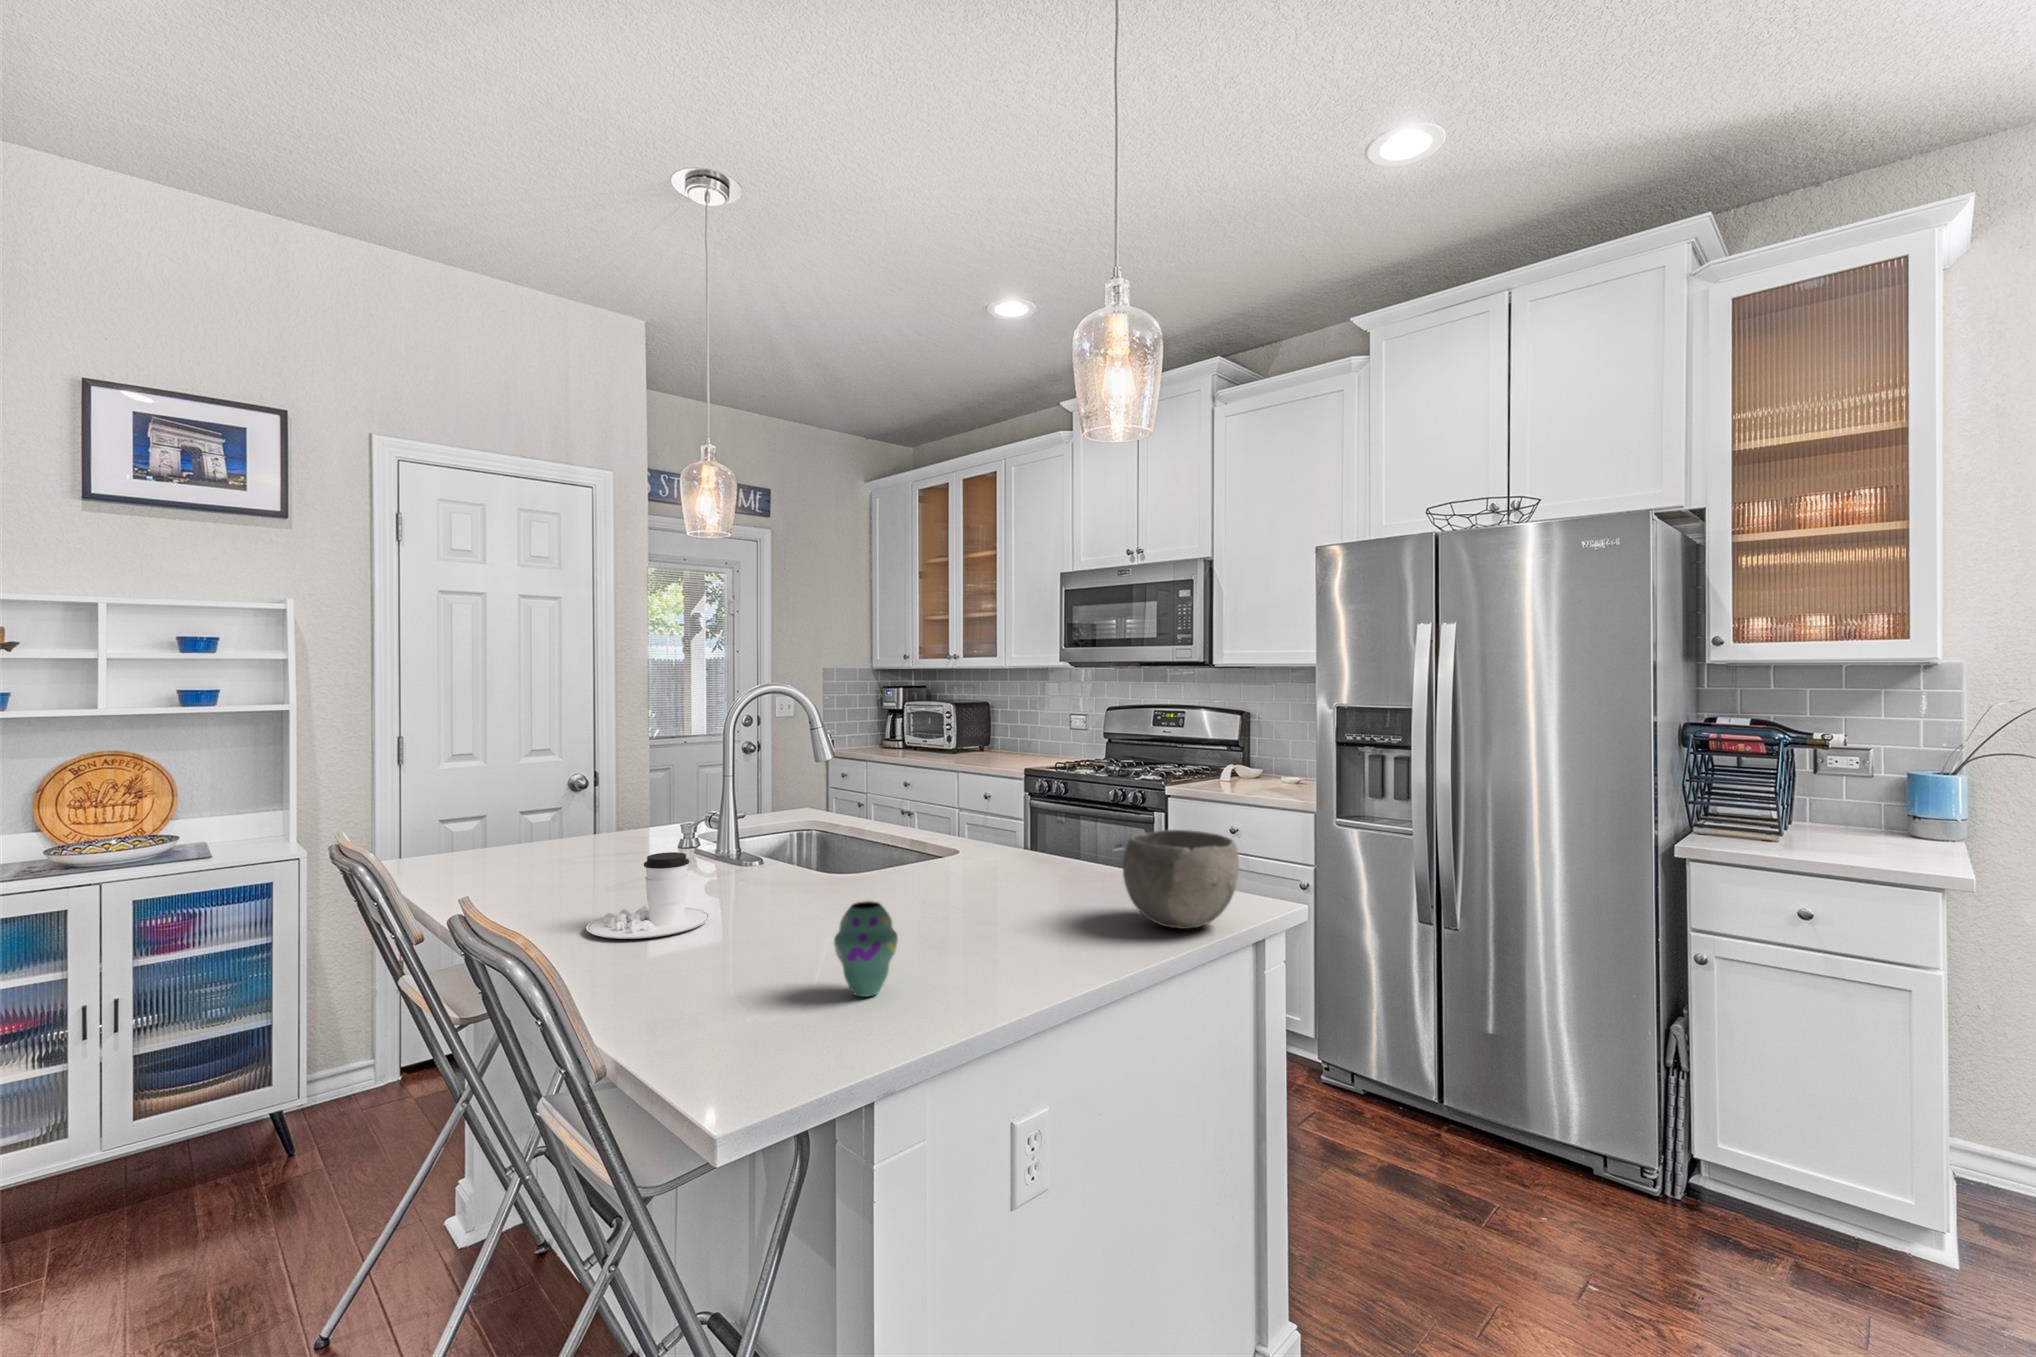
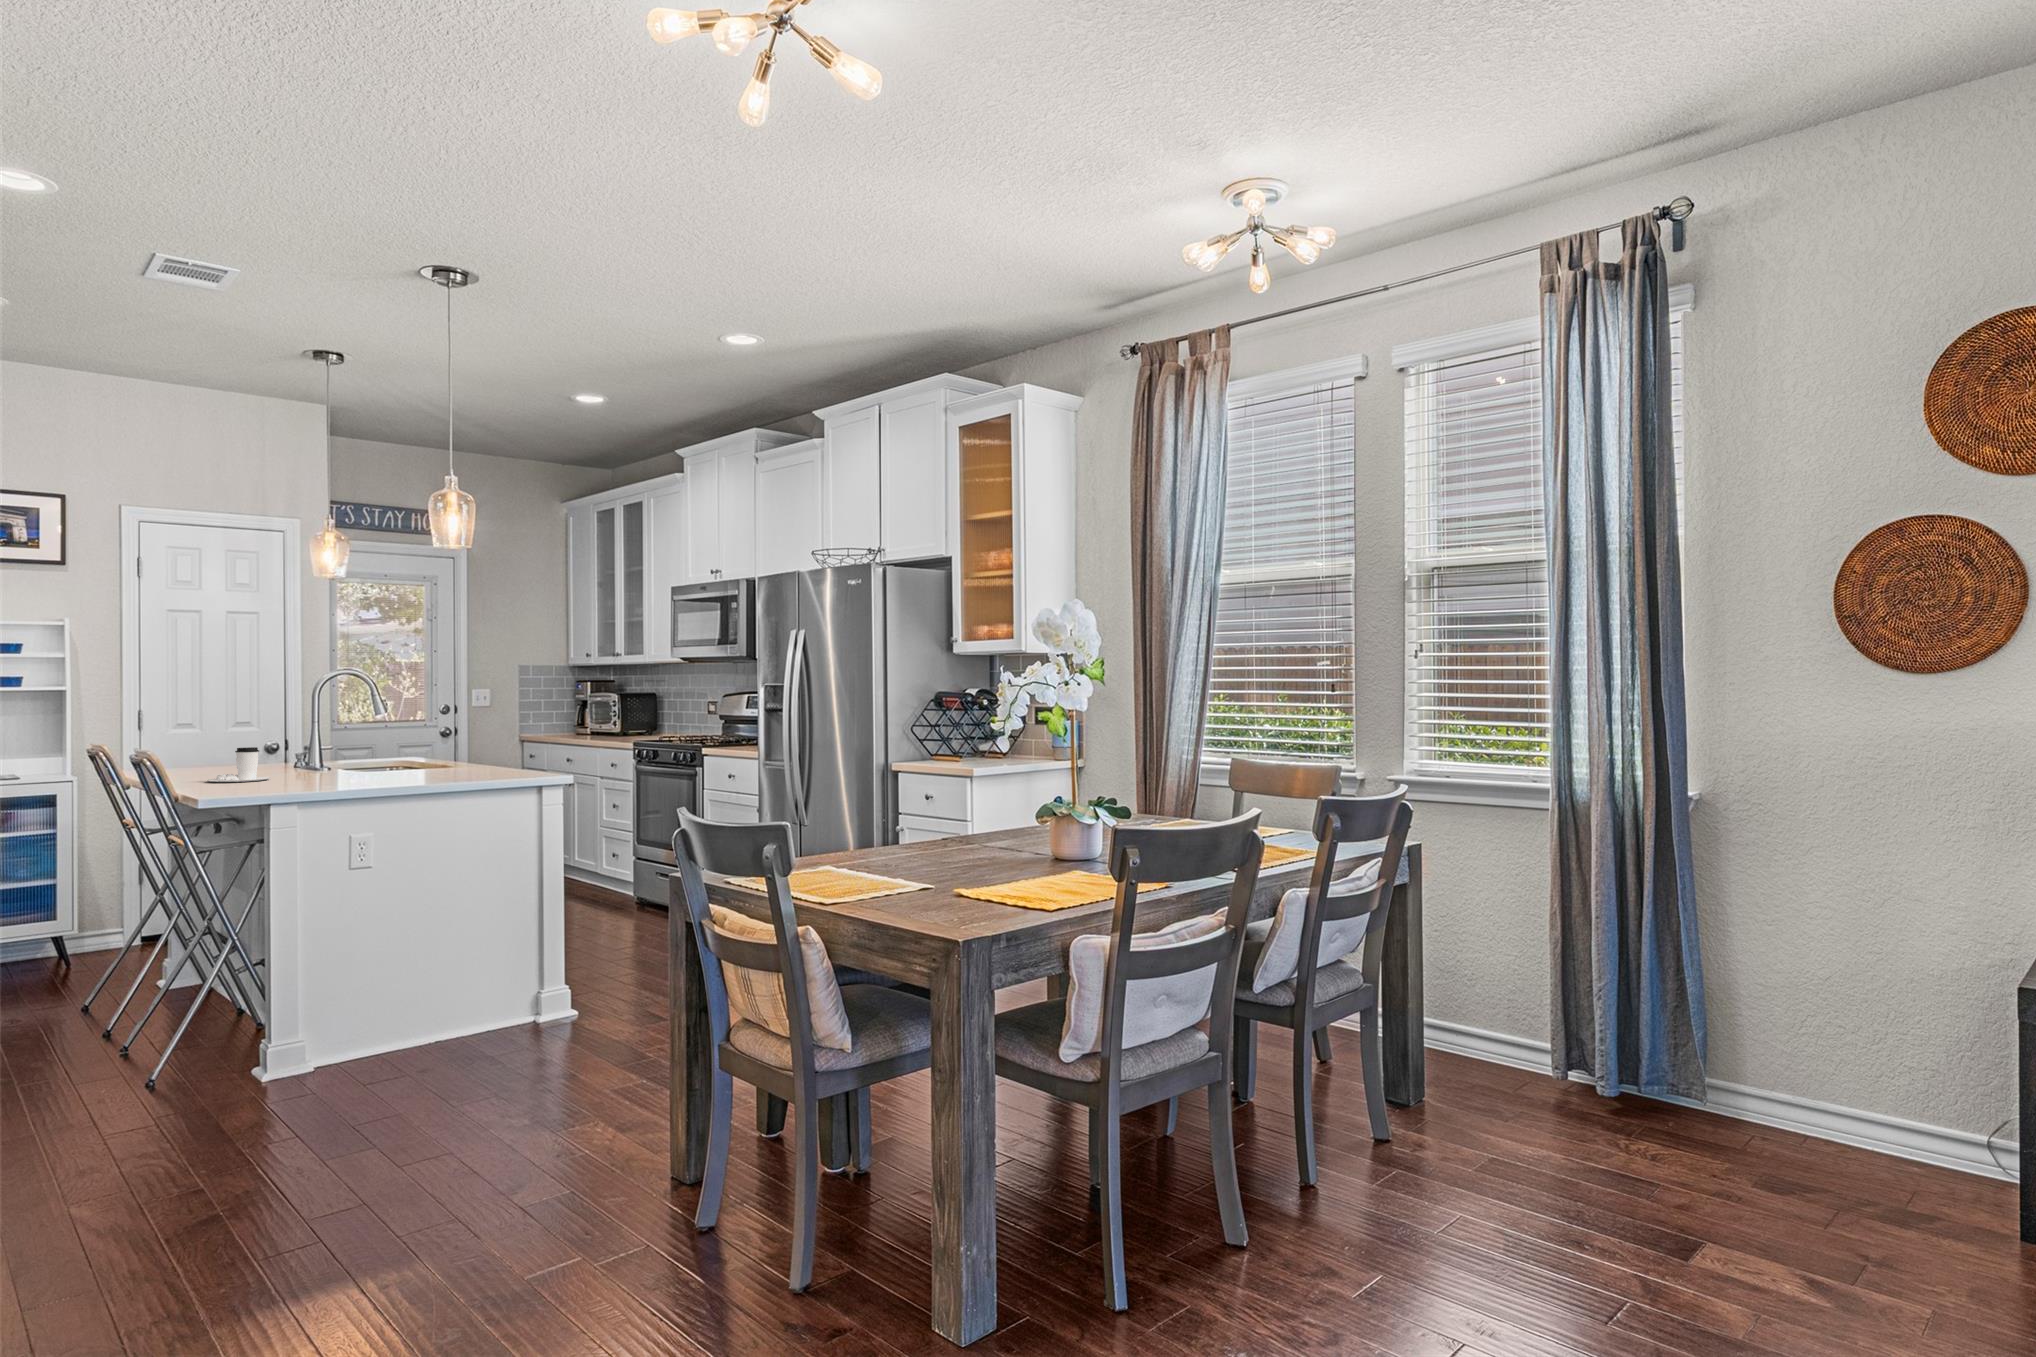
bowl: present [1123,830,1239,929] -> none [459,736,519,779]
vase: present [834,901,898,997] -> none [286,752,316,788]

